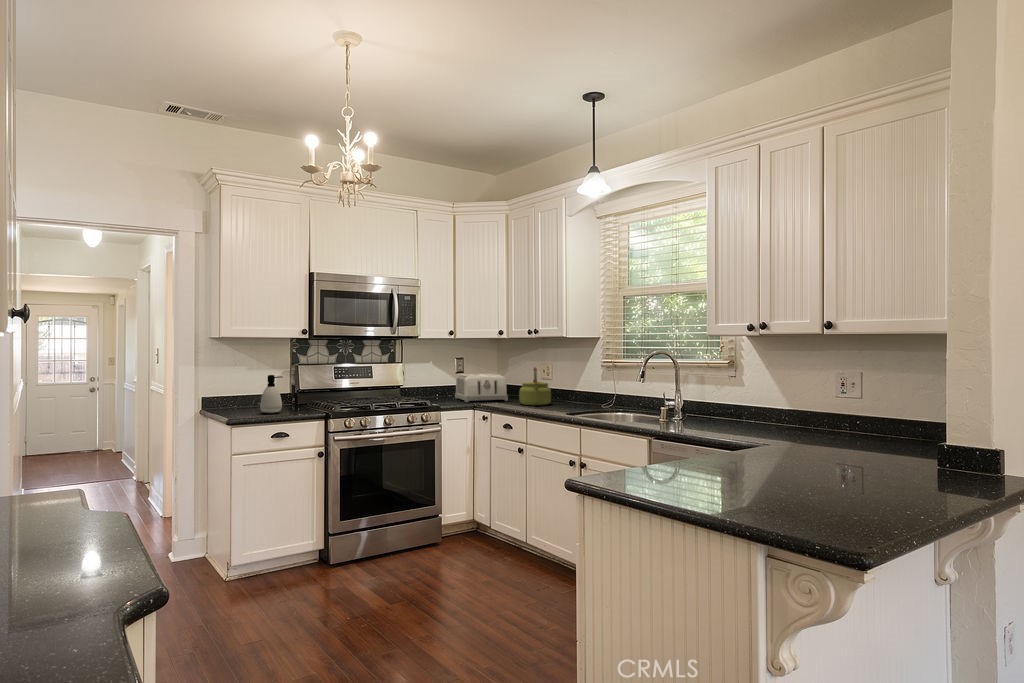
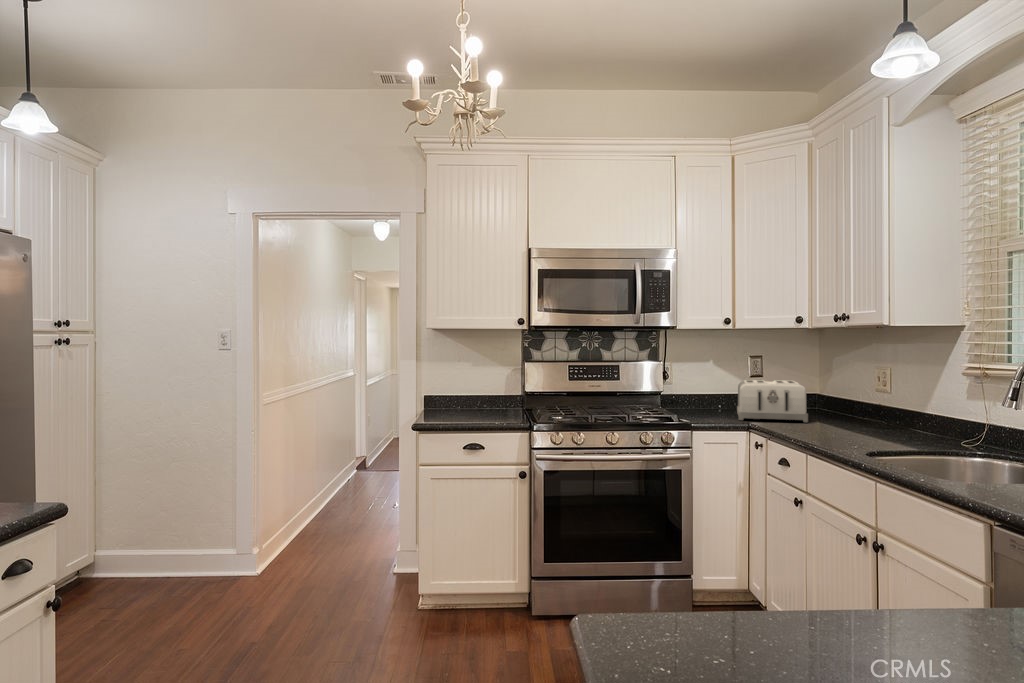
kettle: present [519,367,551,405] -> none [817,373,873,434]
soap dispenser: present [260,375,282,413] -> none [463,373,487,418]

